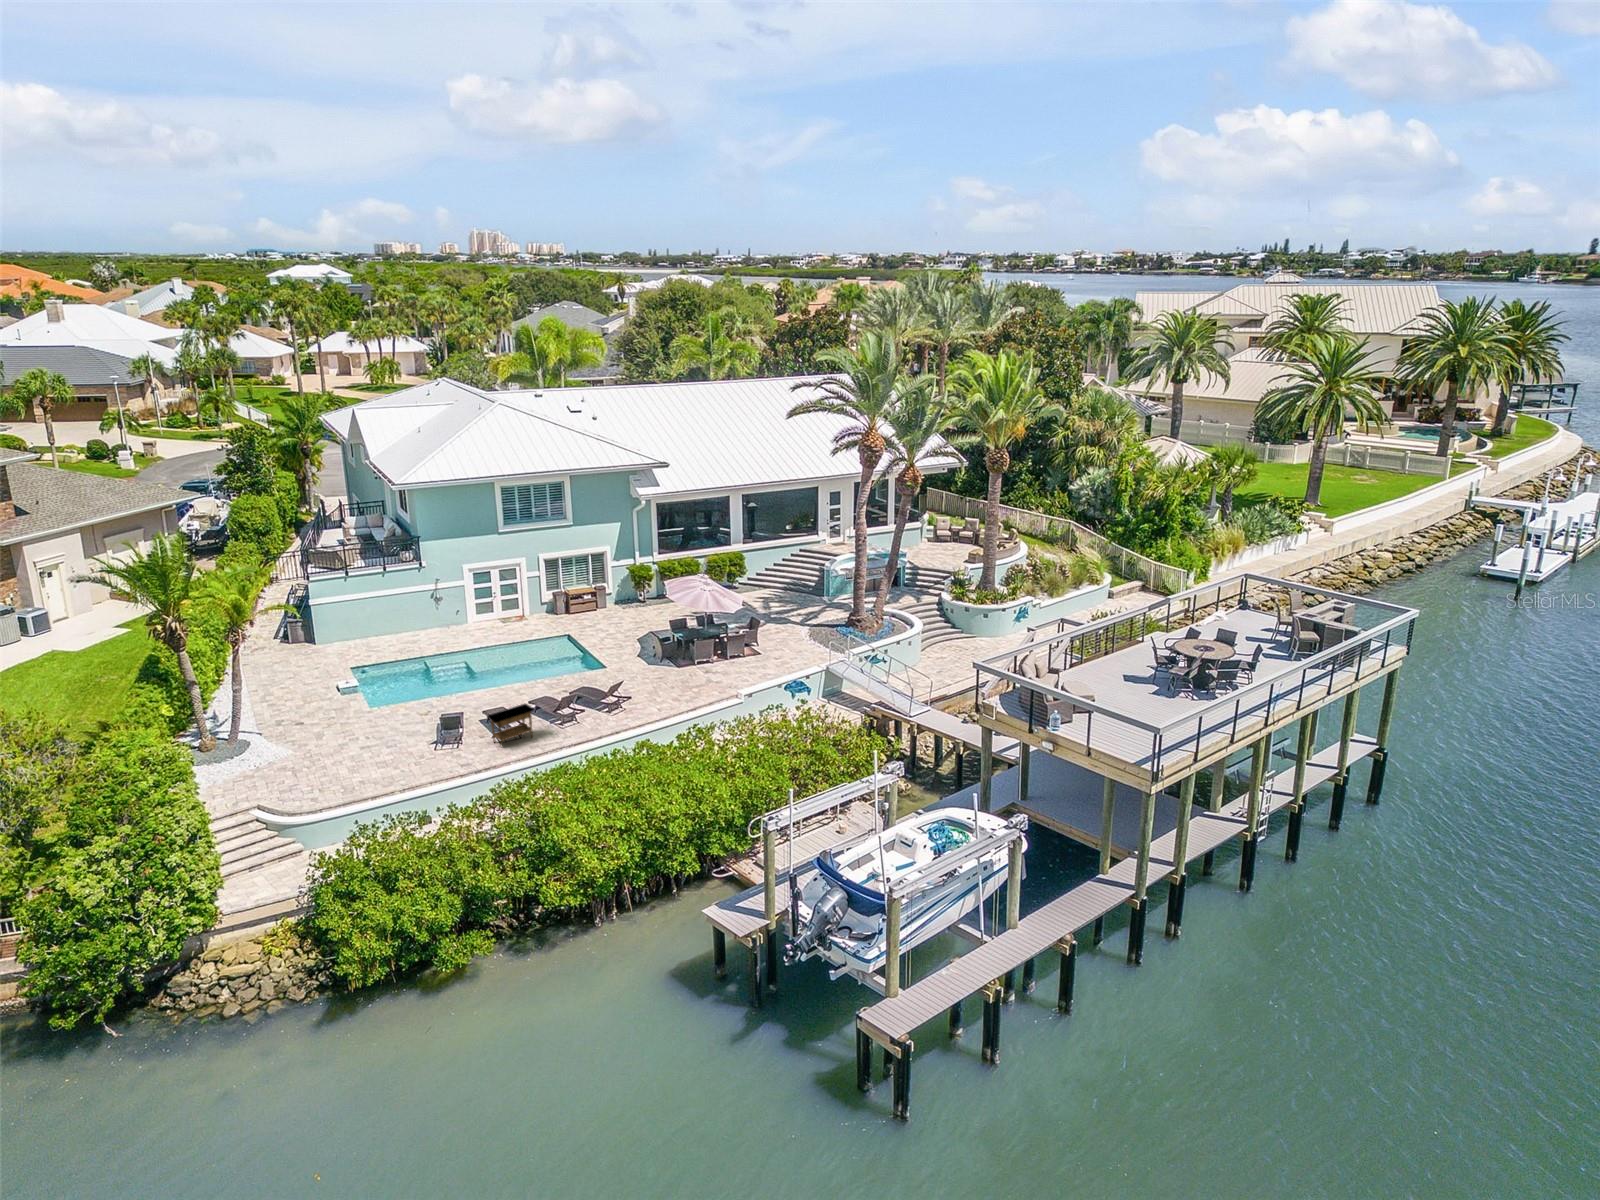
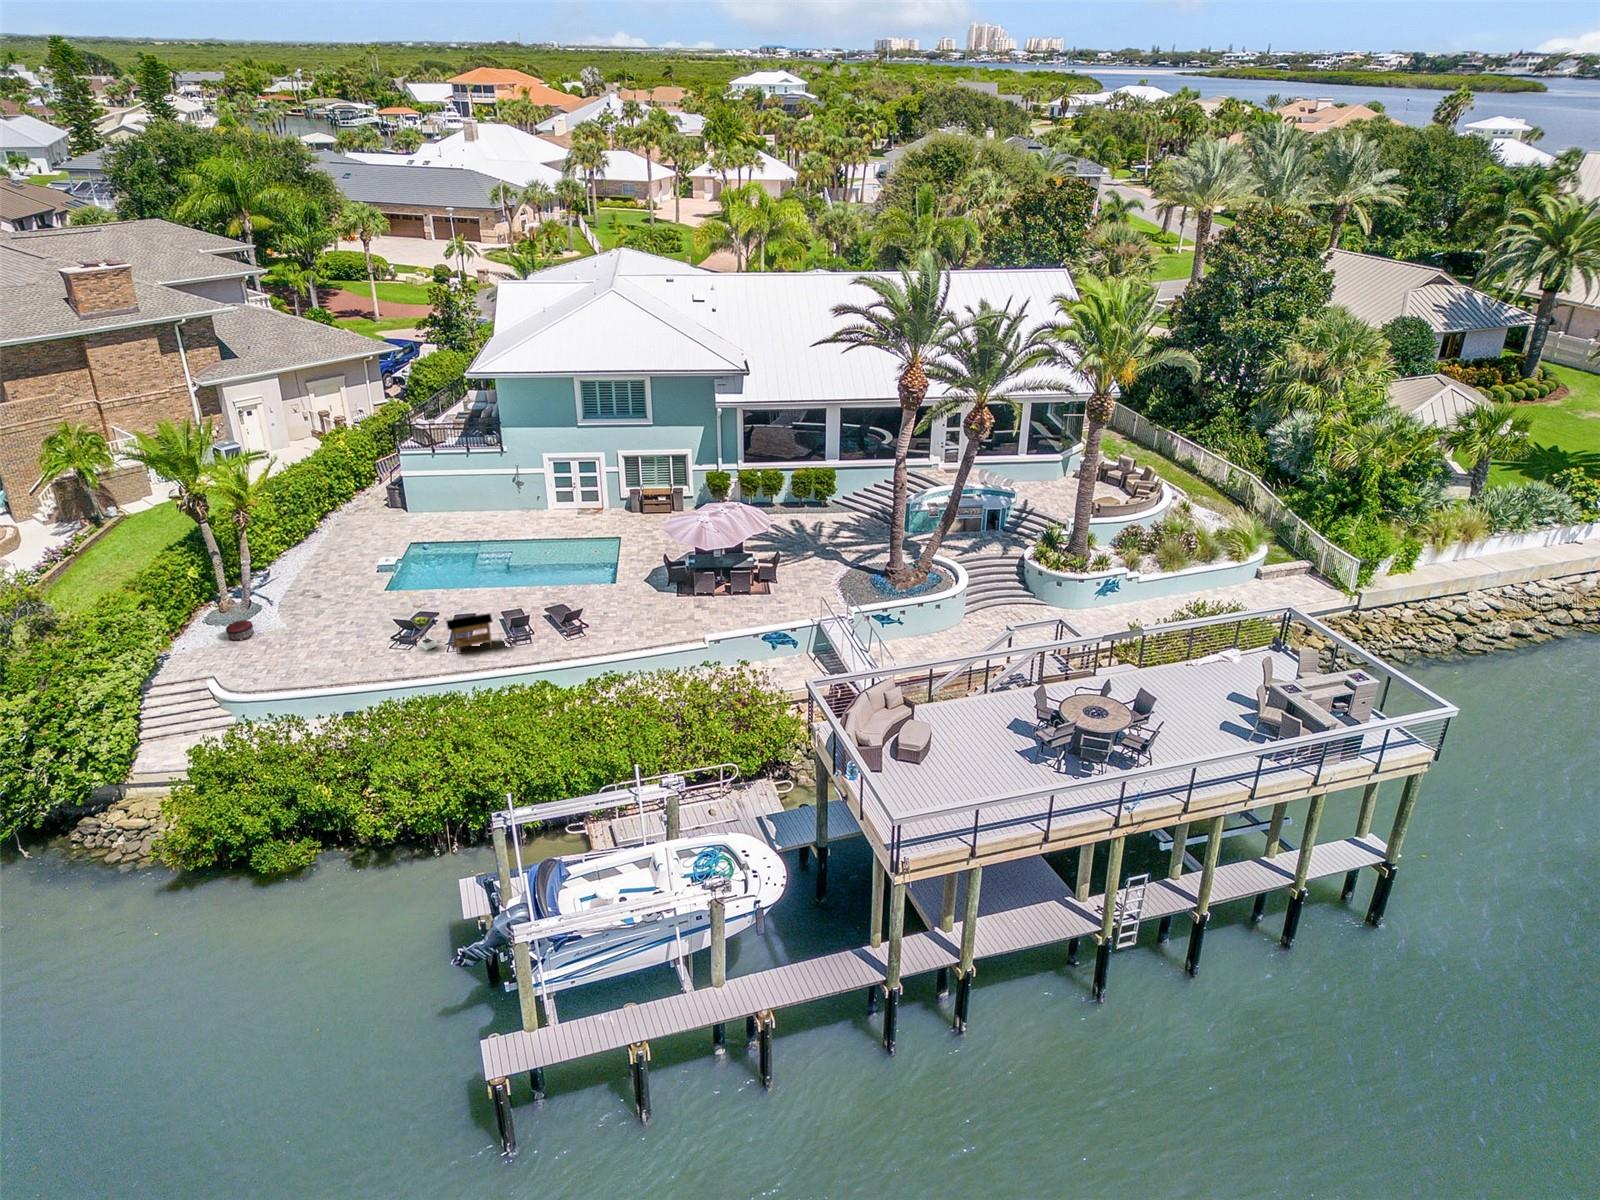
potted tree: none [453,715,473,751] -> present [413,617,435,650]
pouf: none [228,755,258,778] -> present [226,620,254,641]

